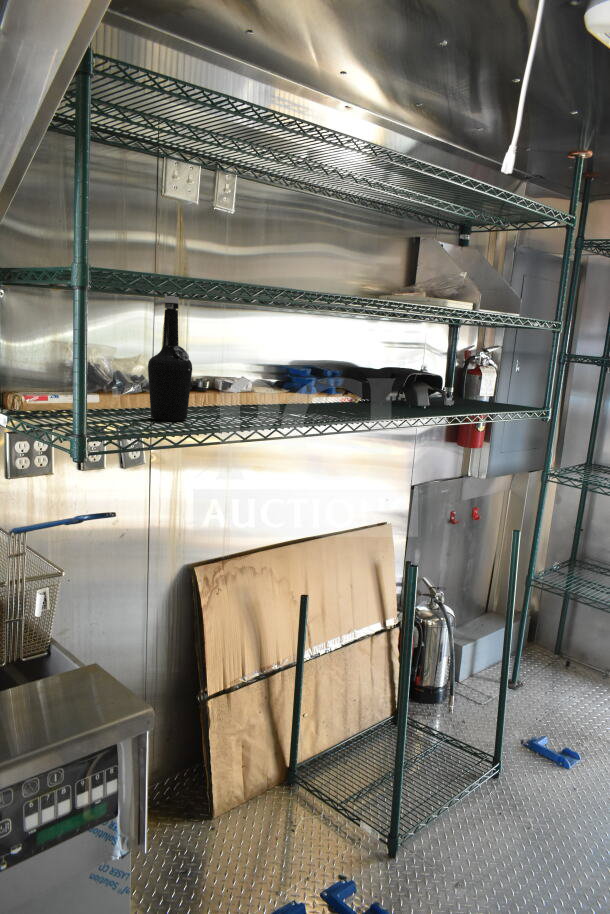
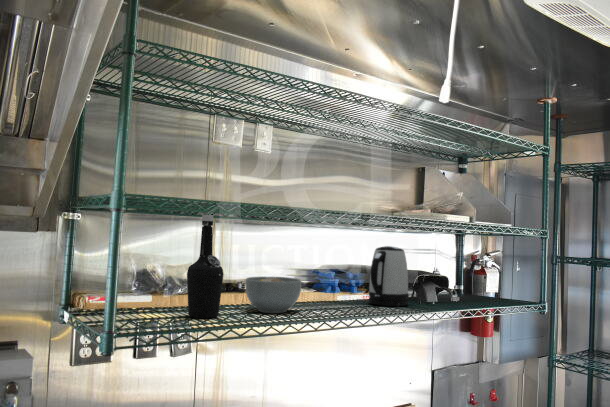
kettle: none [350,338,398,411] -> present [369,246,408,306]
soup bowl: none [212,373,279,416] -> present [245,277,301,313]

